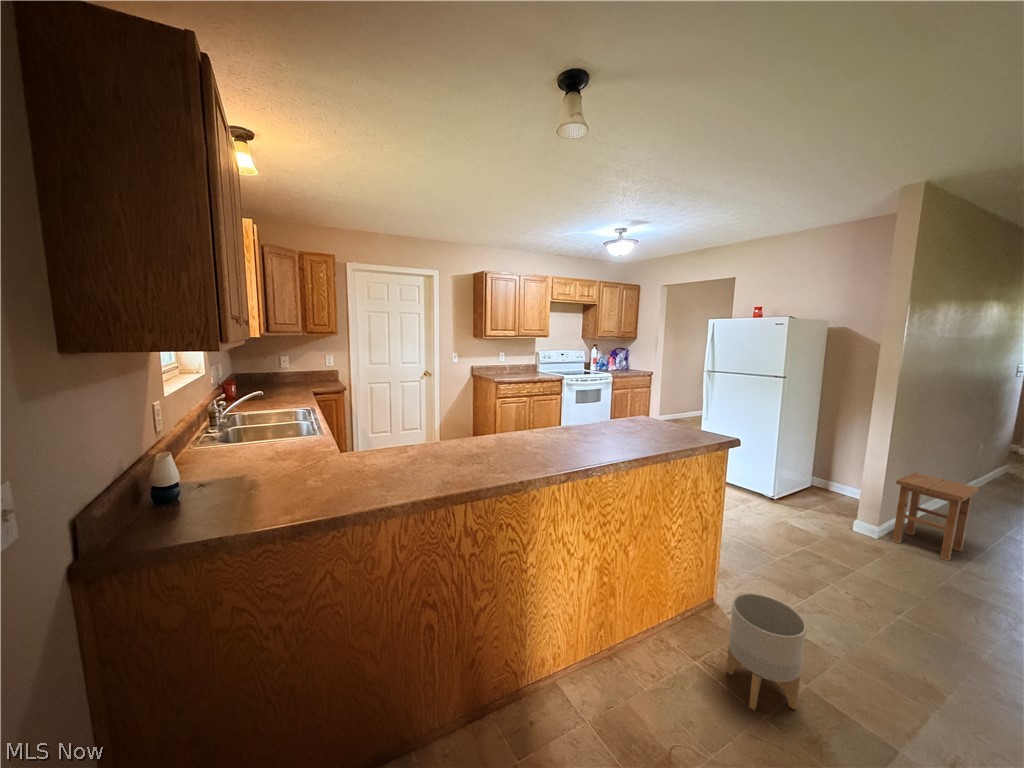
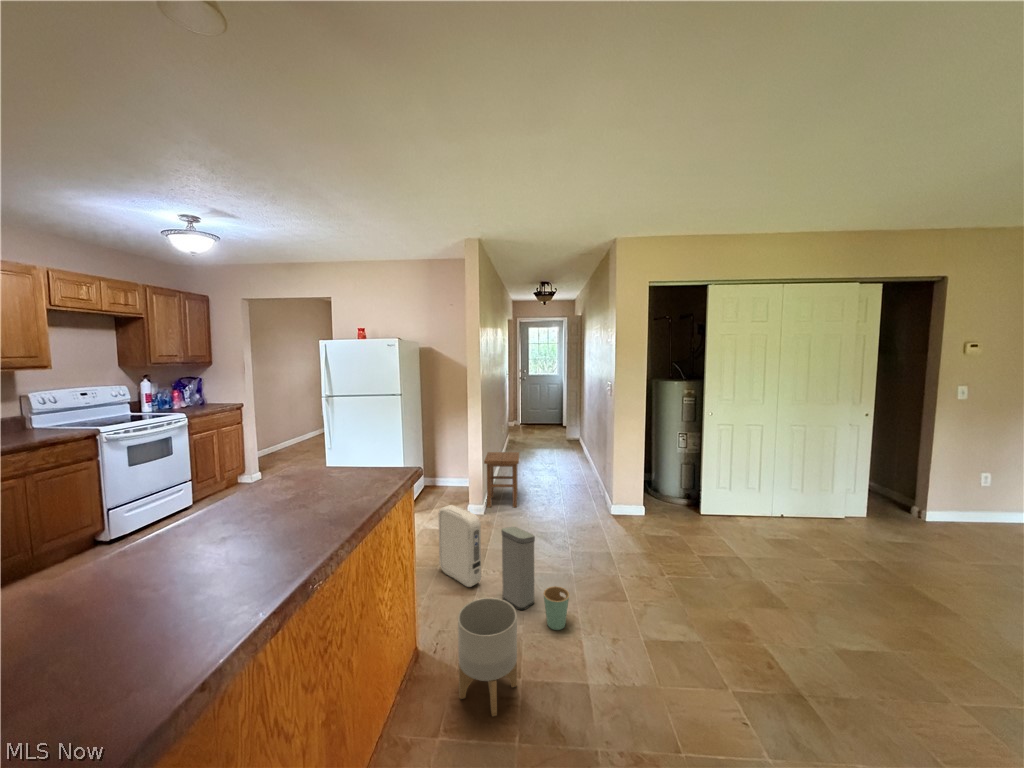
air purifier: none [777,505,829,603] -> present [439,505,481,587]
trash can: none [839,554,938,717] -> present [502,527,569,630]

